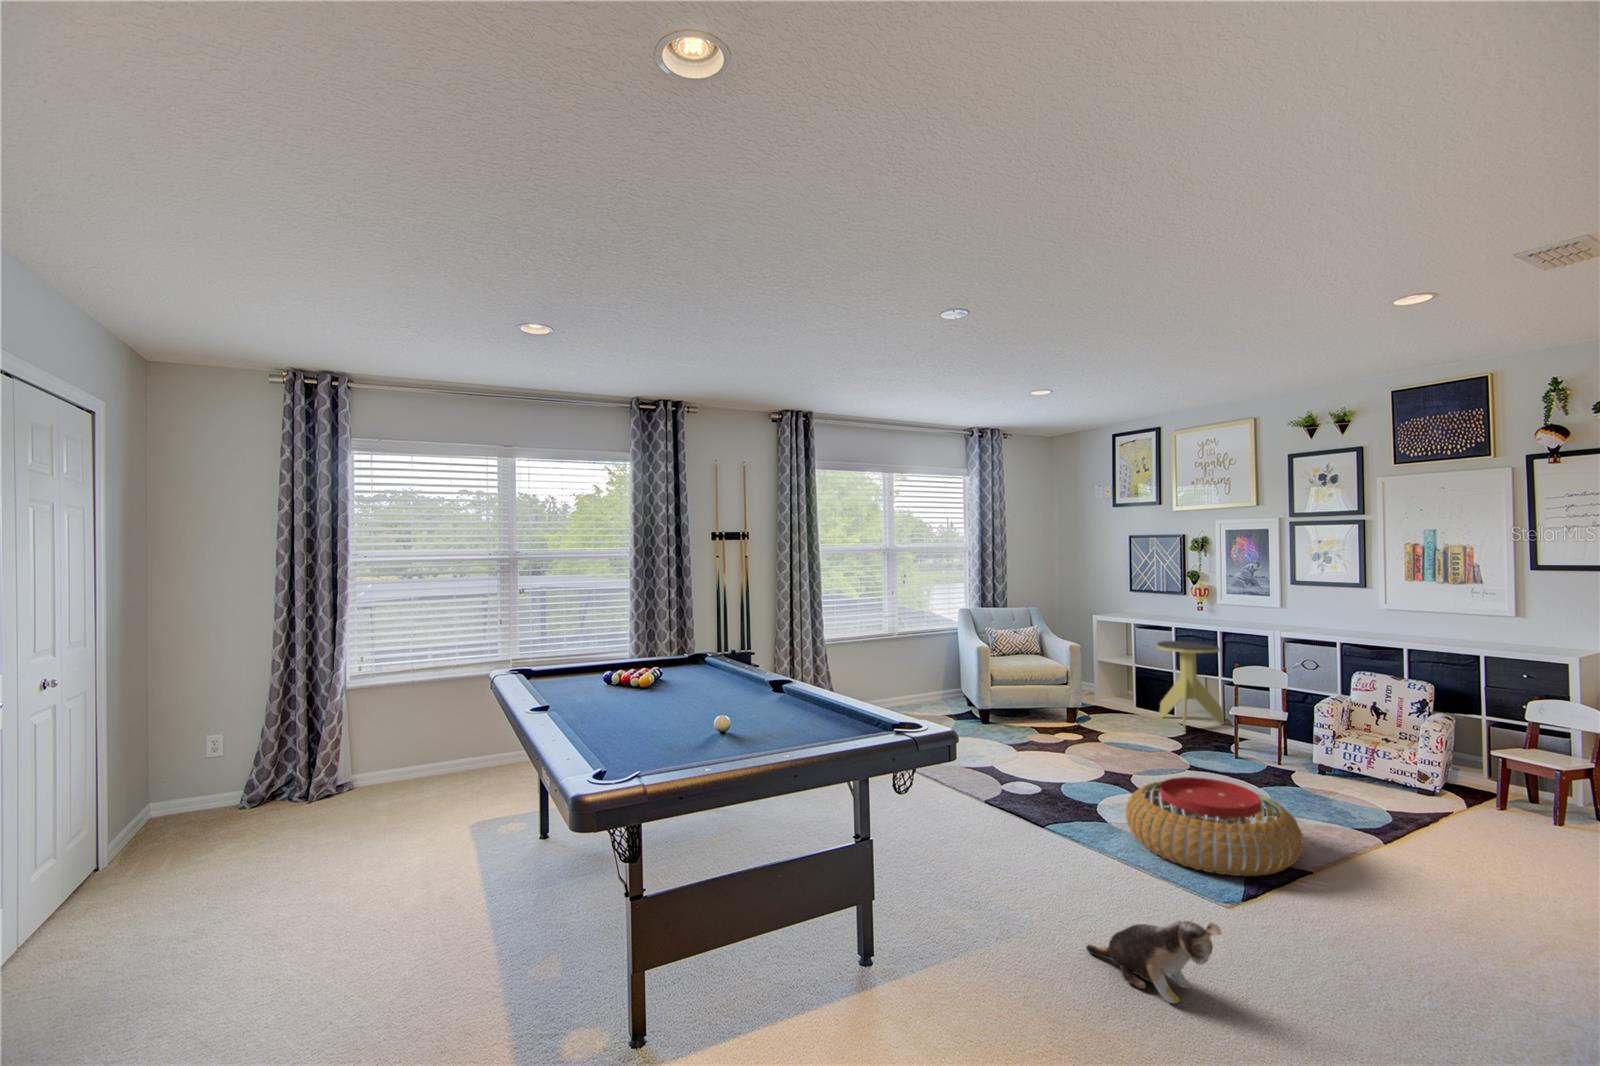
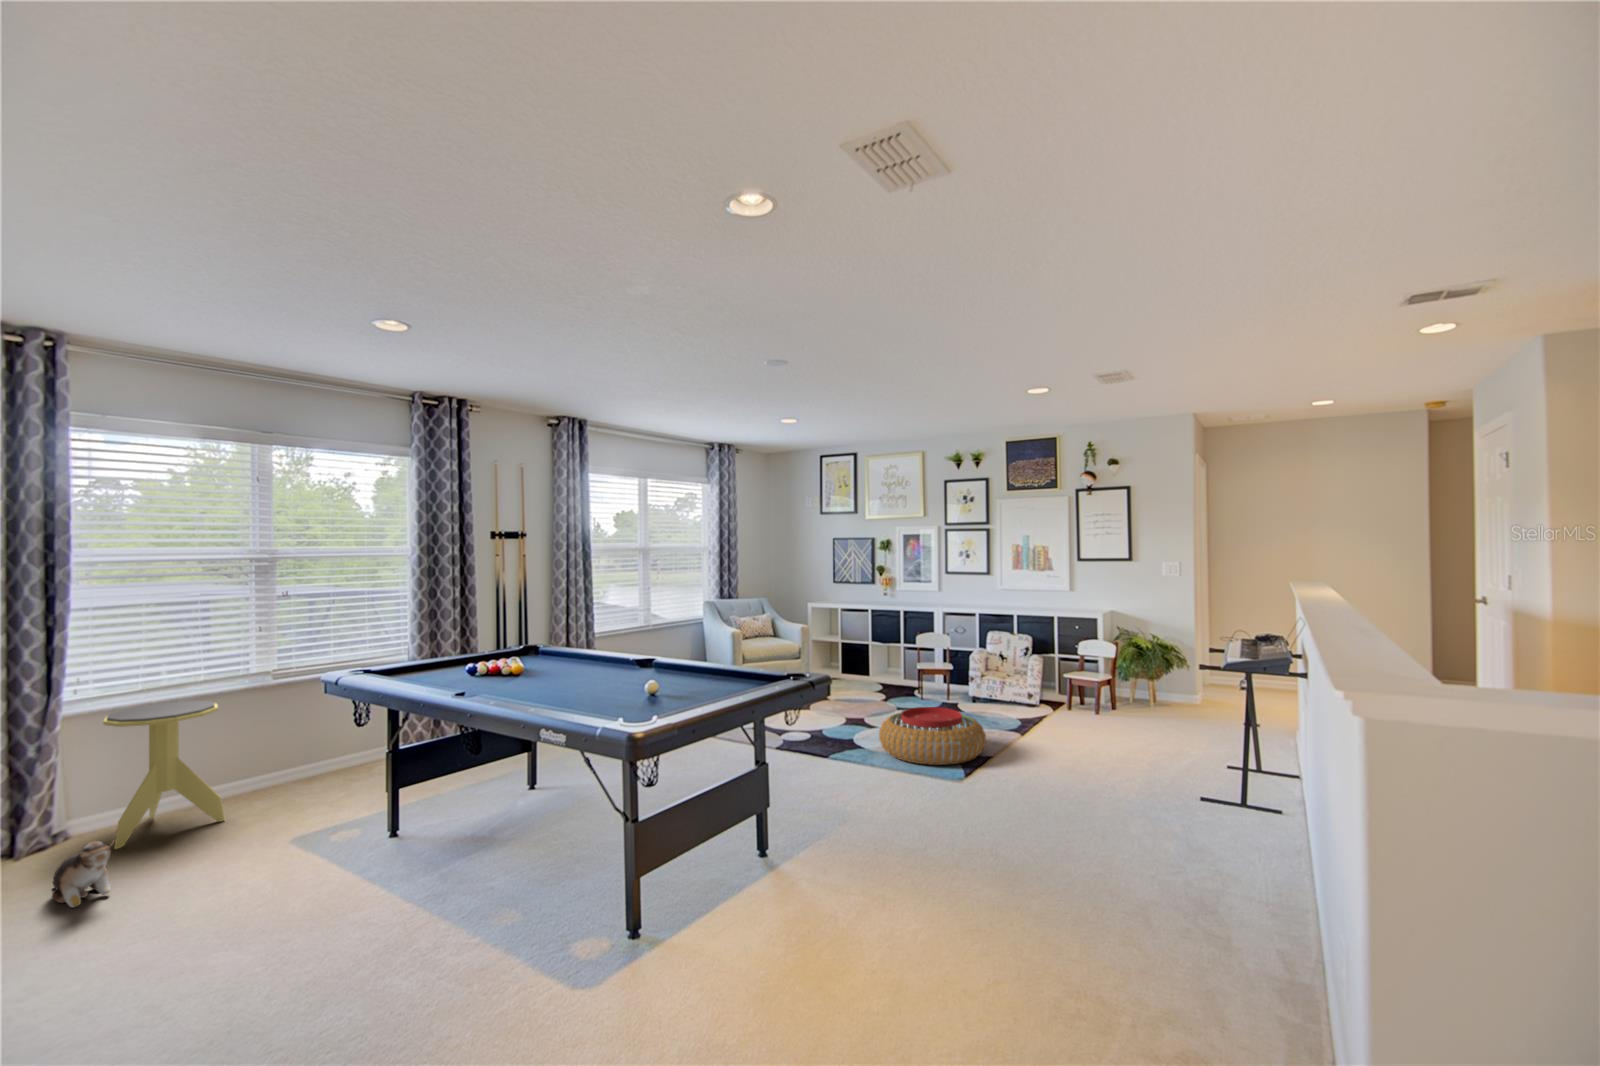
side table: present [1156,641,1224,731] -> present [103,700,225,849]
plush toy: present [1086,921,1221,1003] -> present [52,841,111,907]

